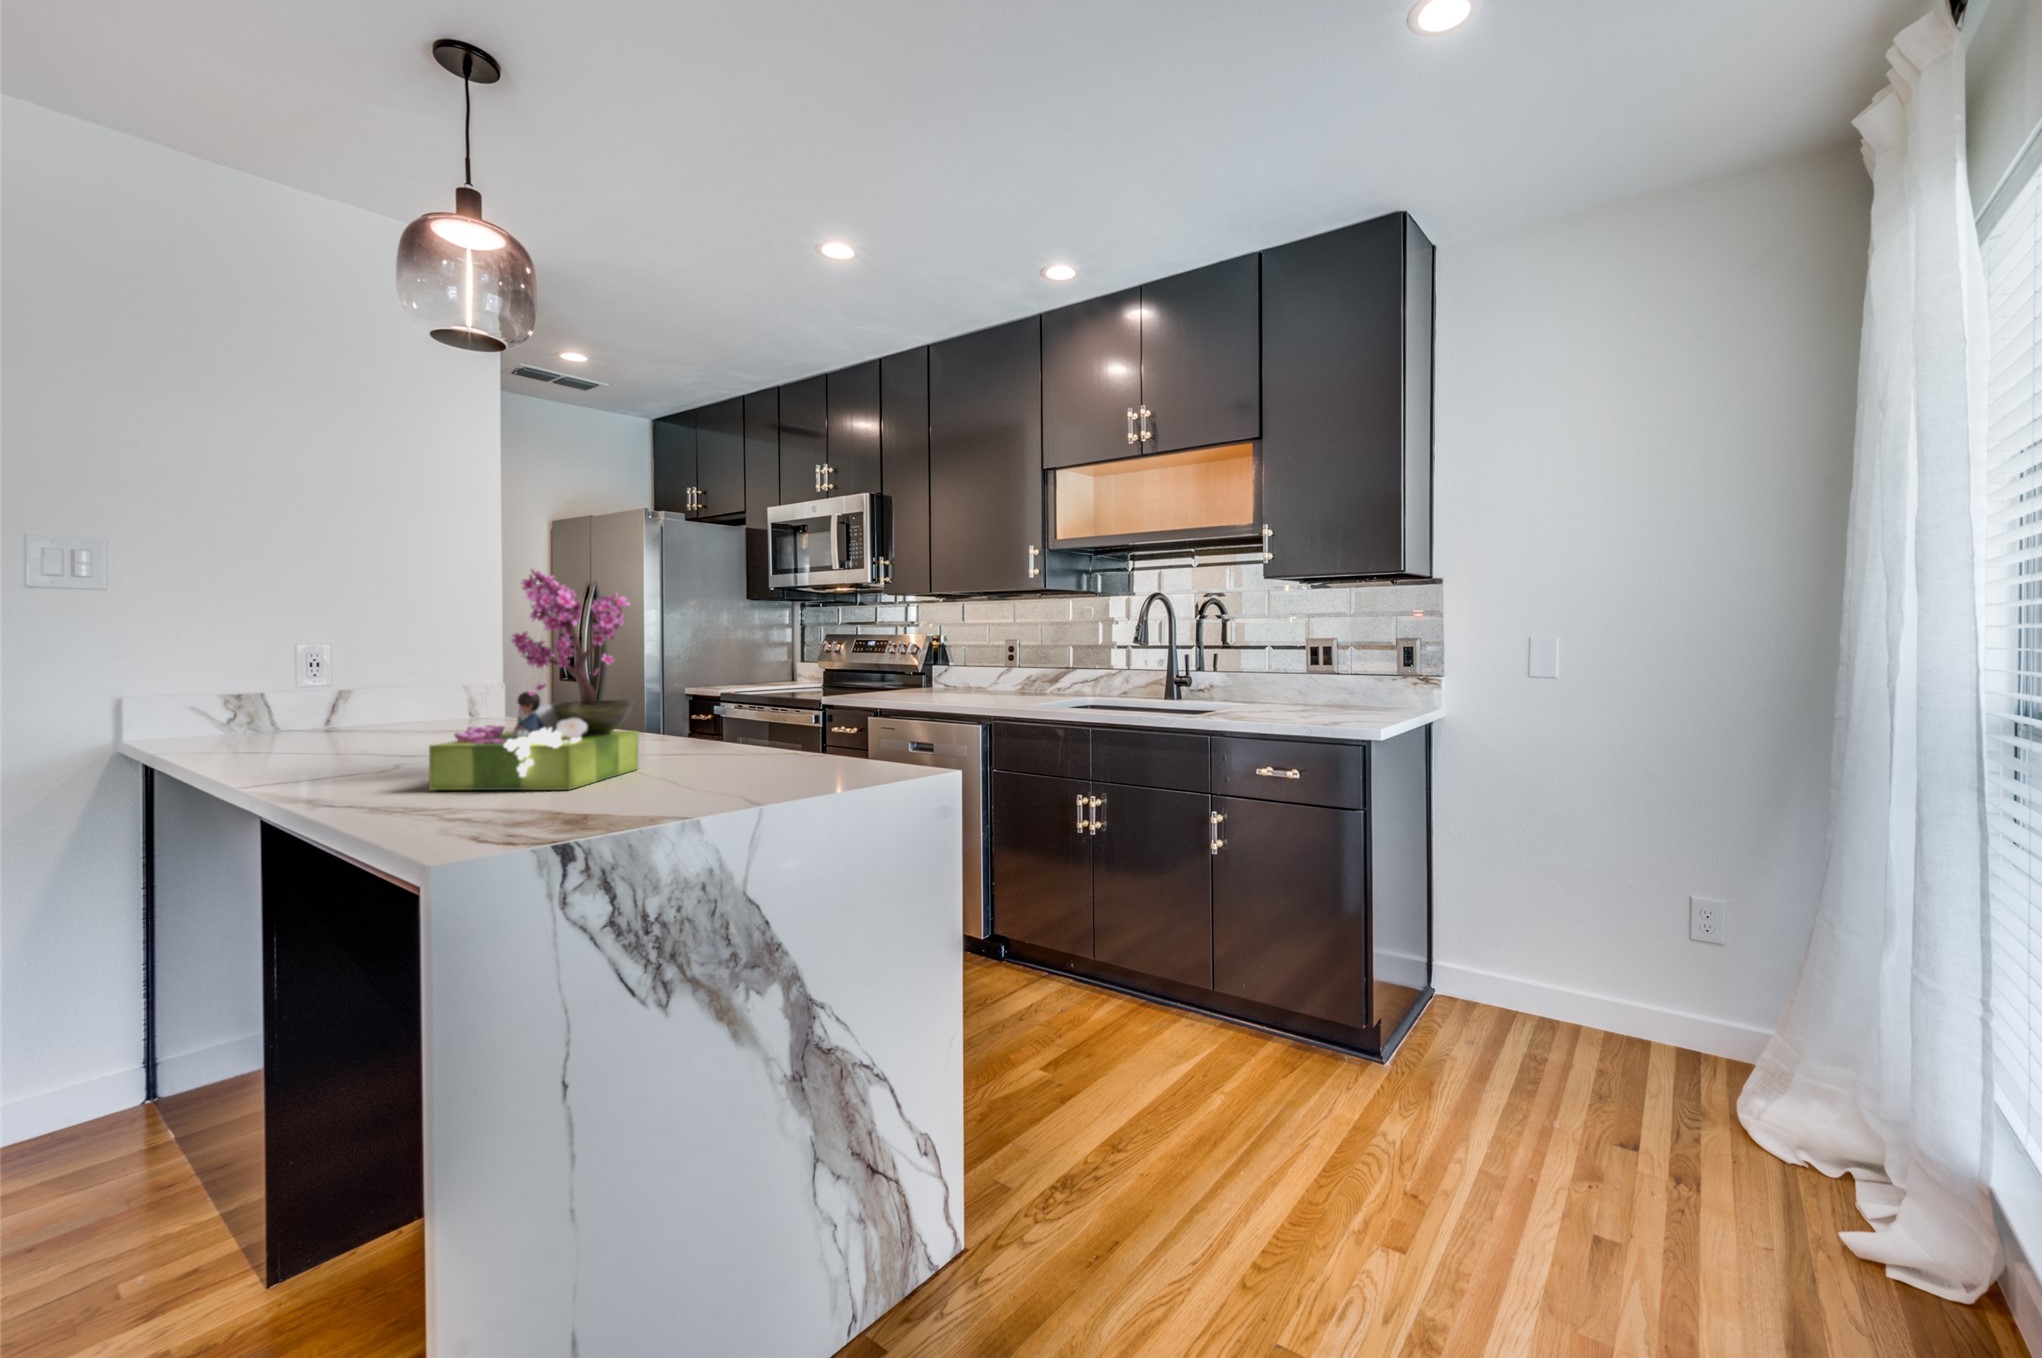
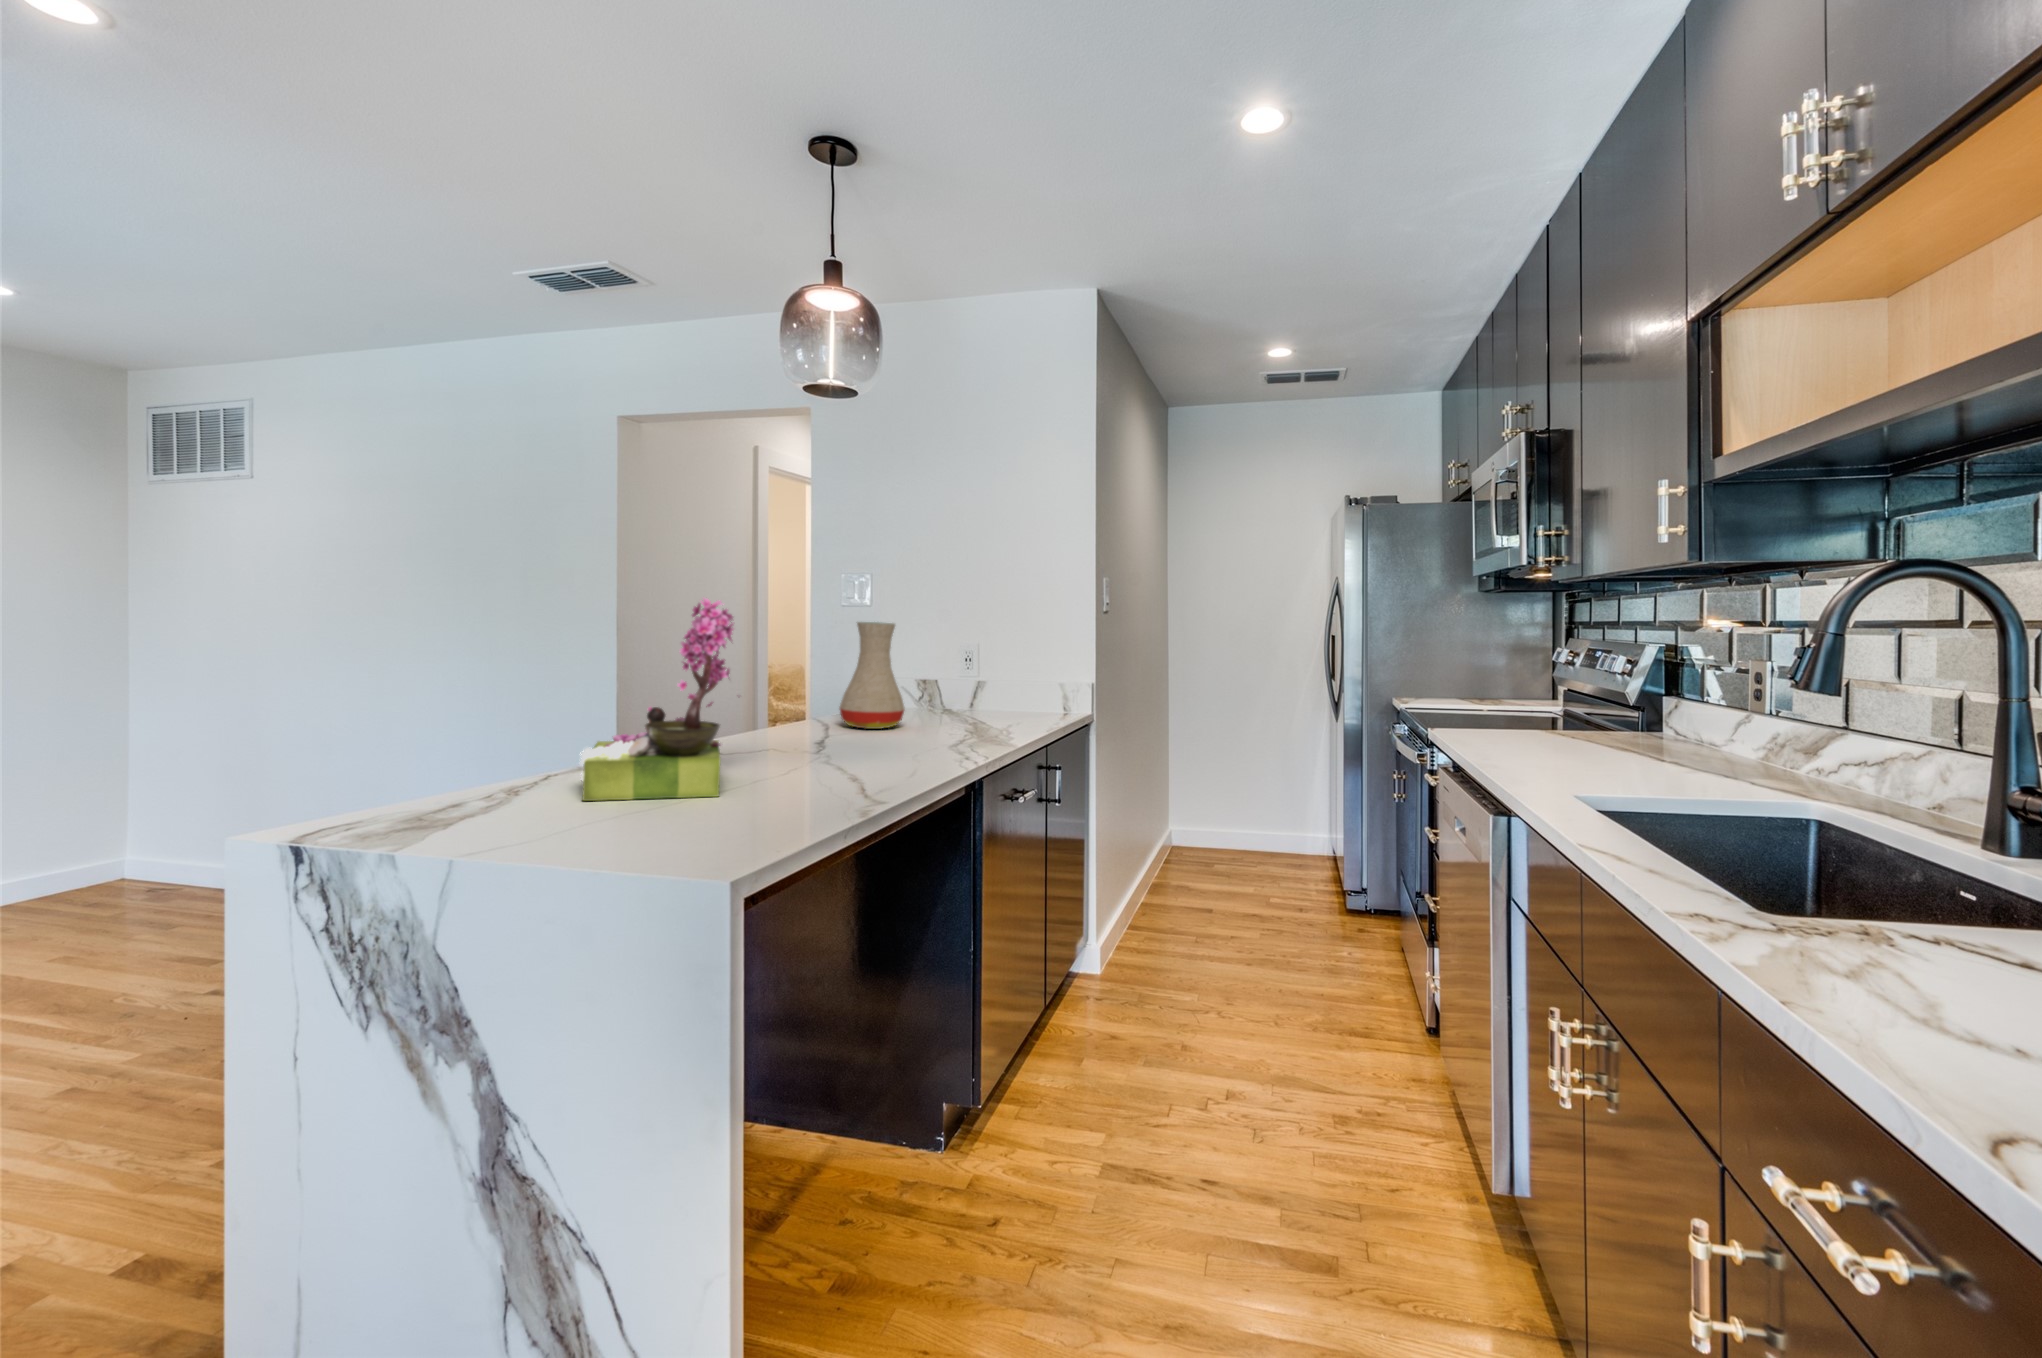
vase: none [269,607,379,745] -> present [840,622,905,729]

